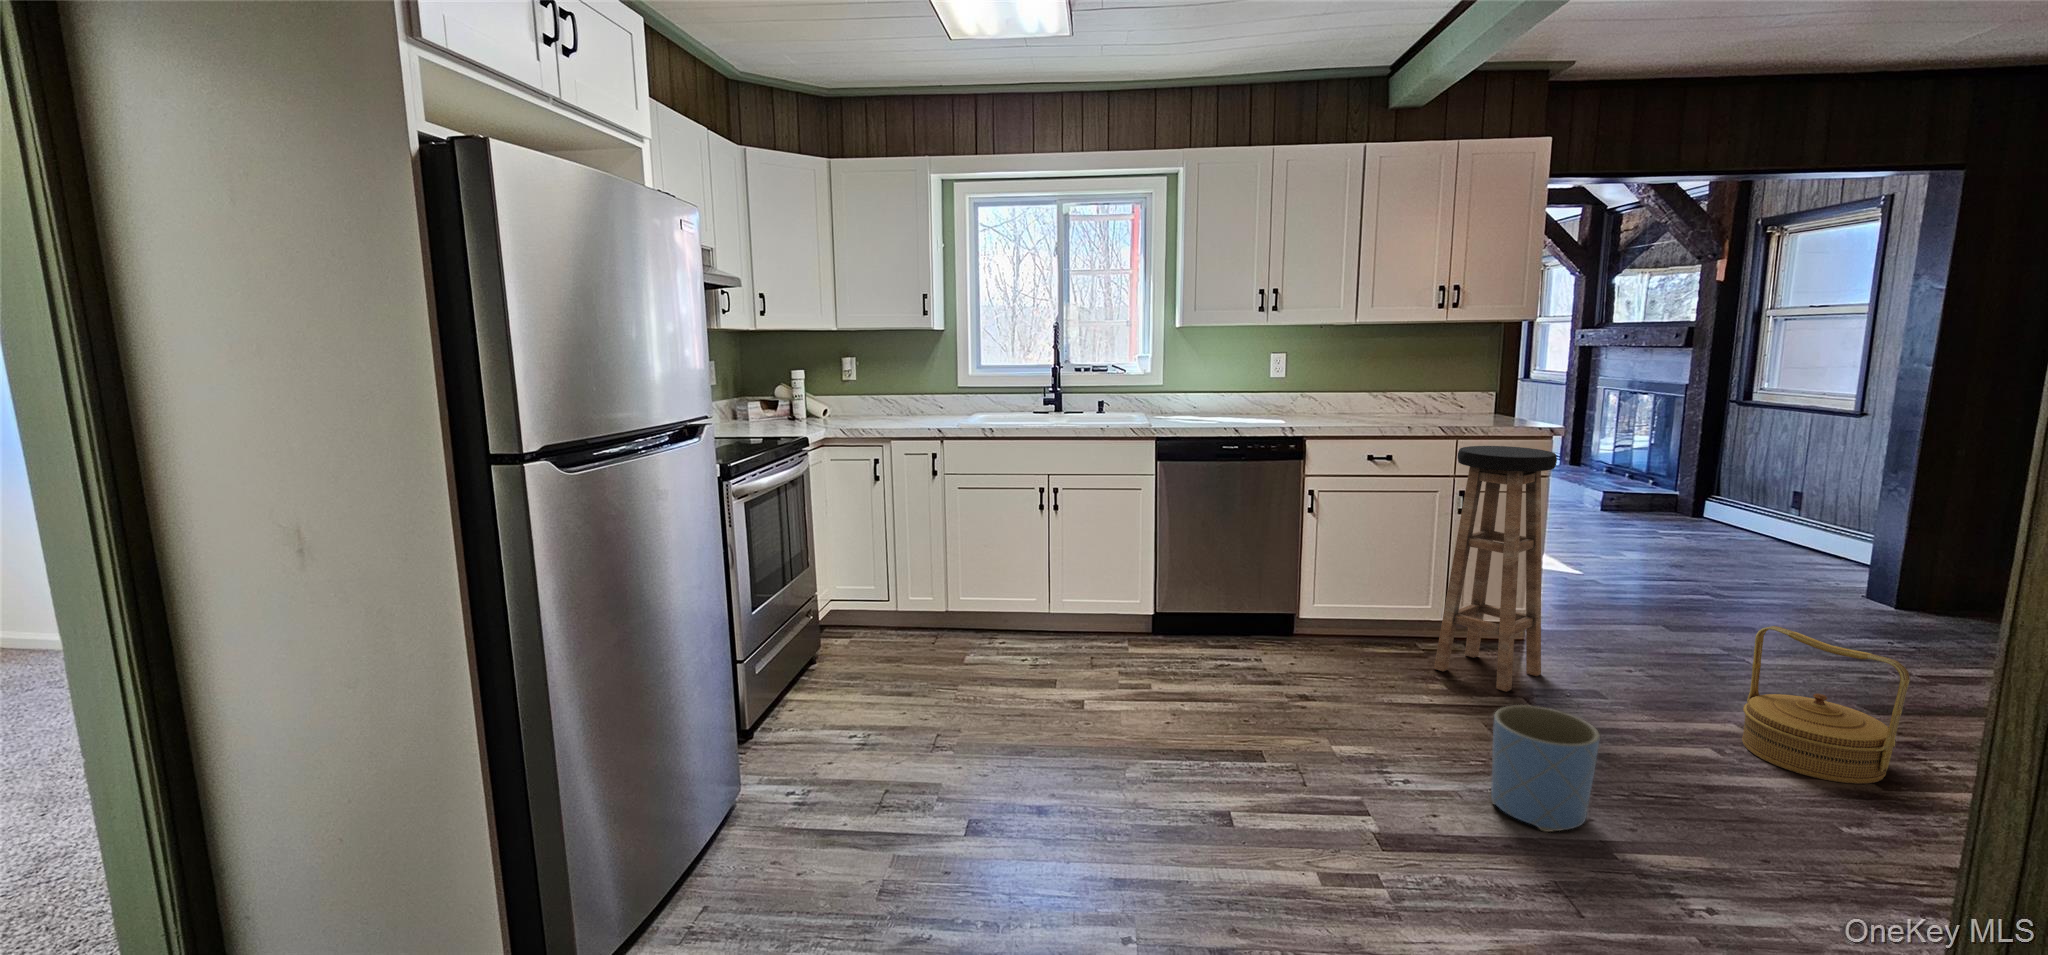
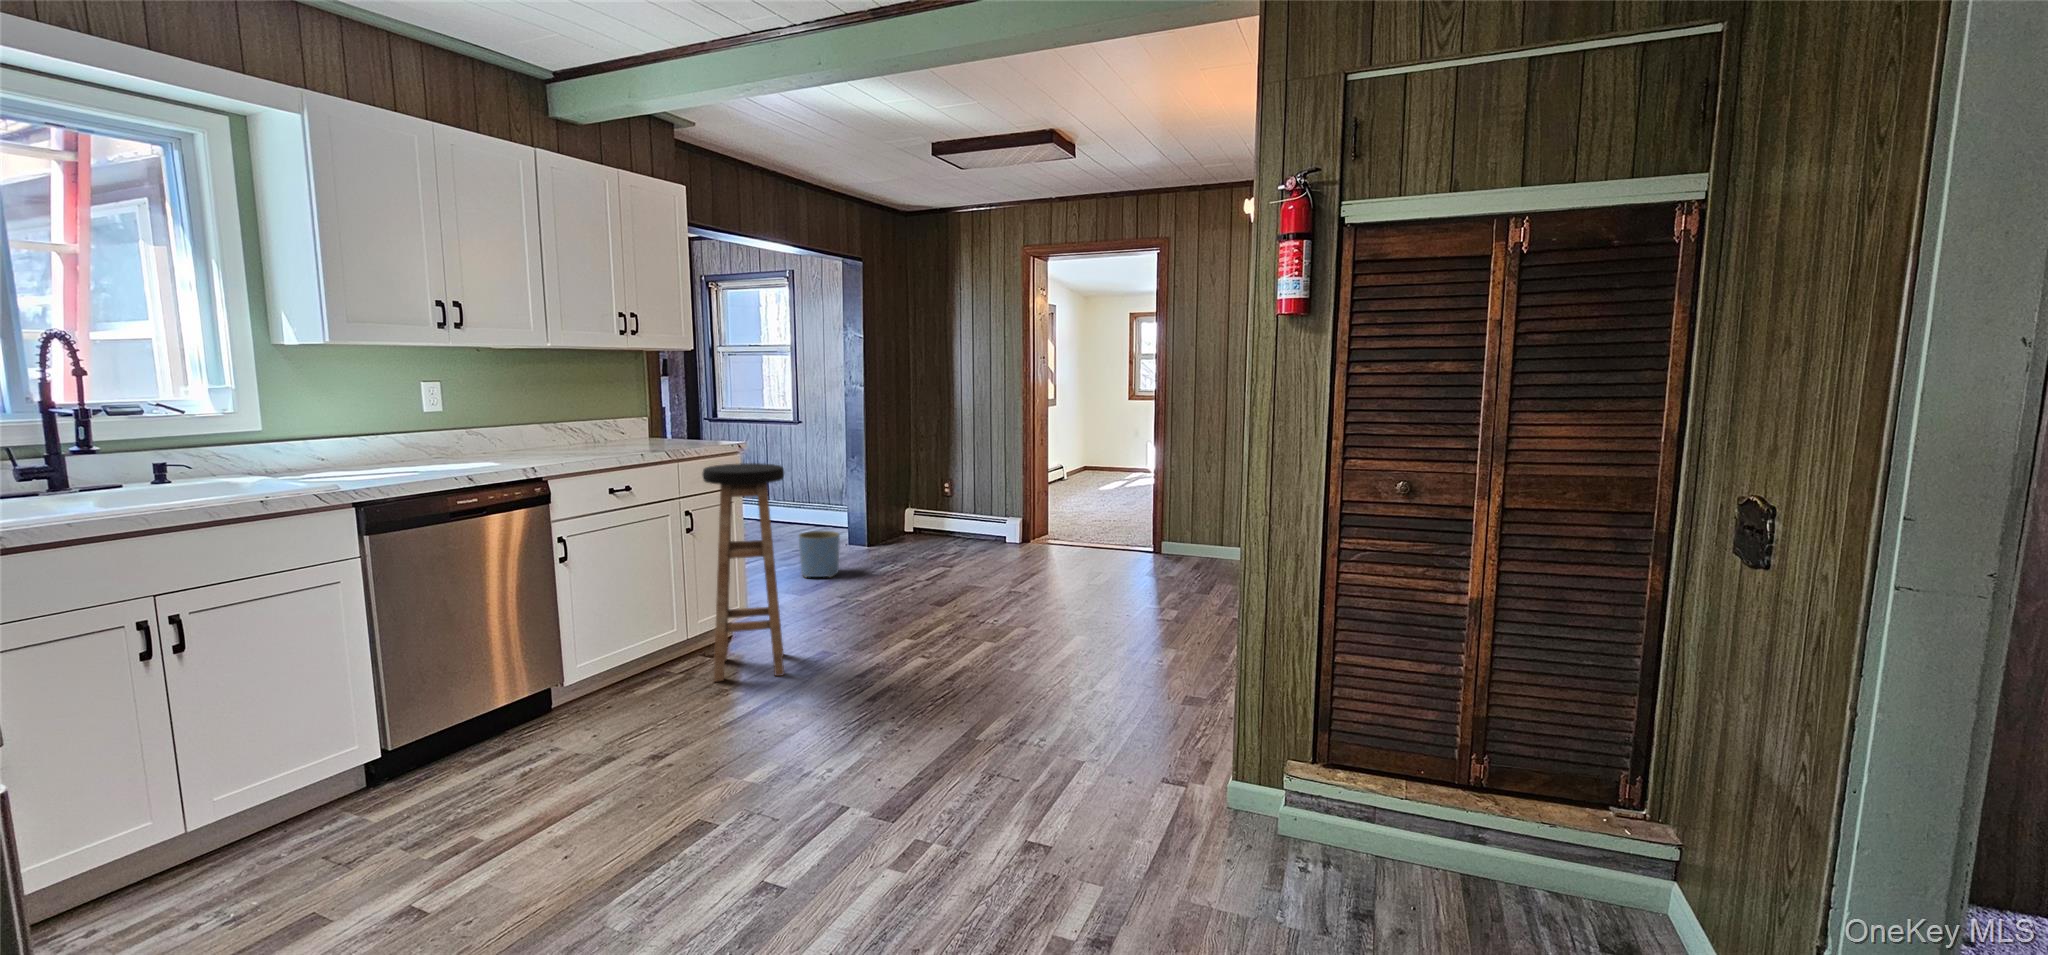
basket: present [1742,626,1910,784] -> none [920,563,1001,652]
planter: present [1491,705,1600,832] -> present [799,531,840,577]

